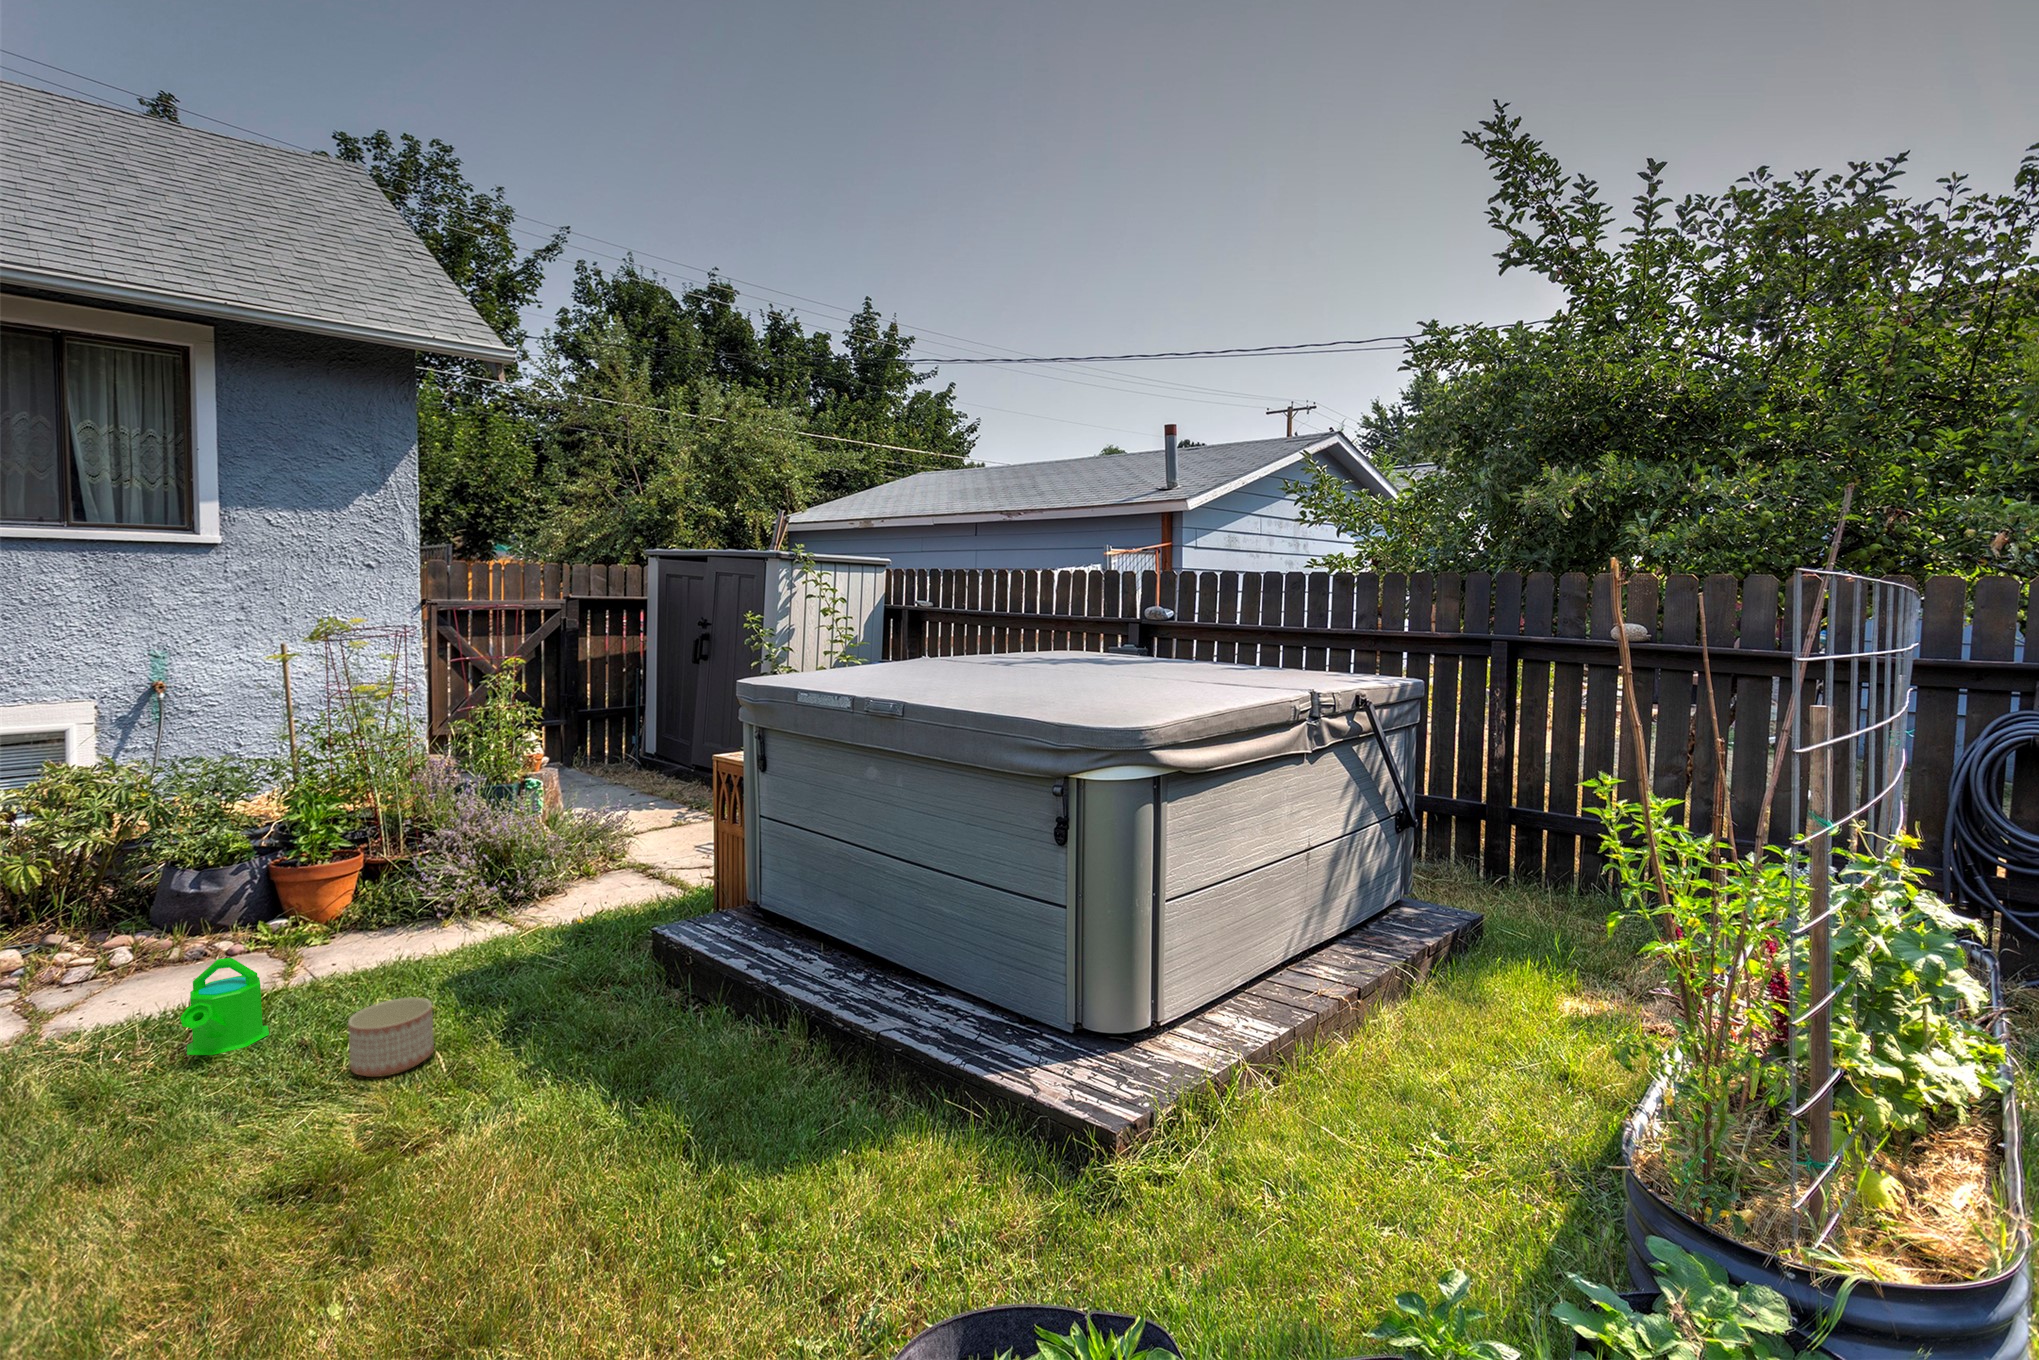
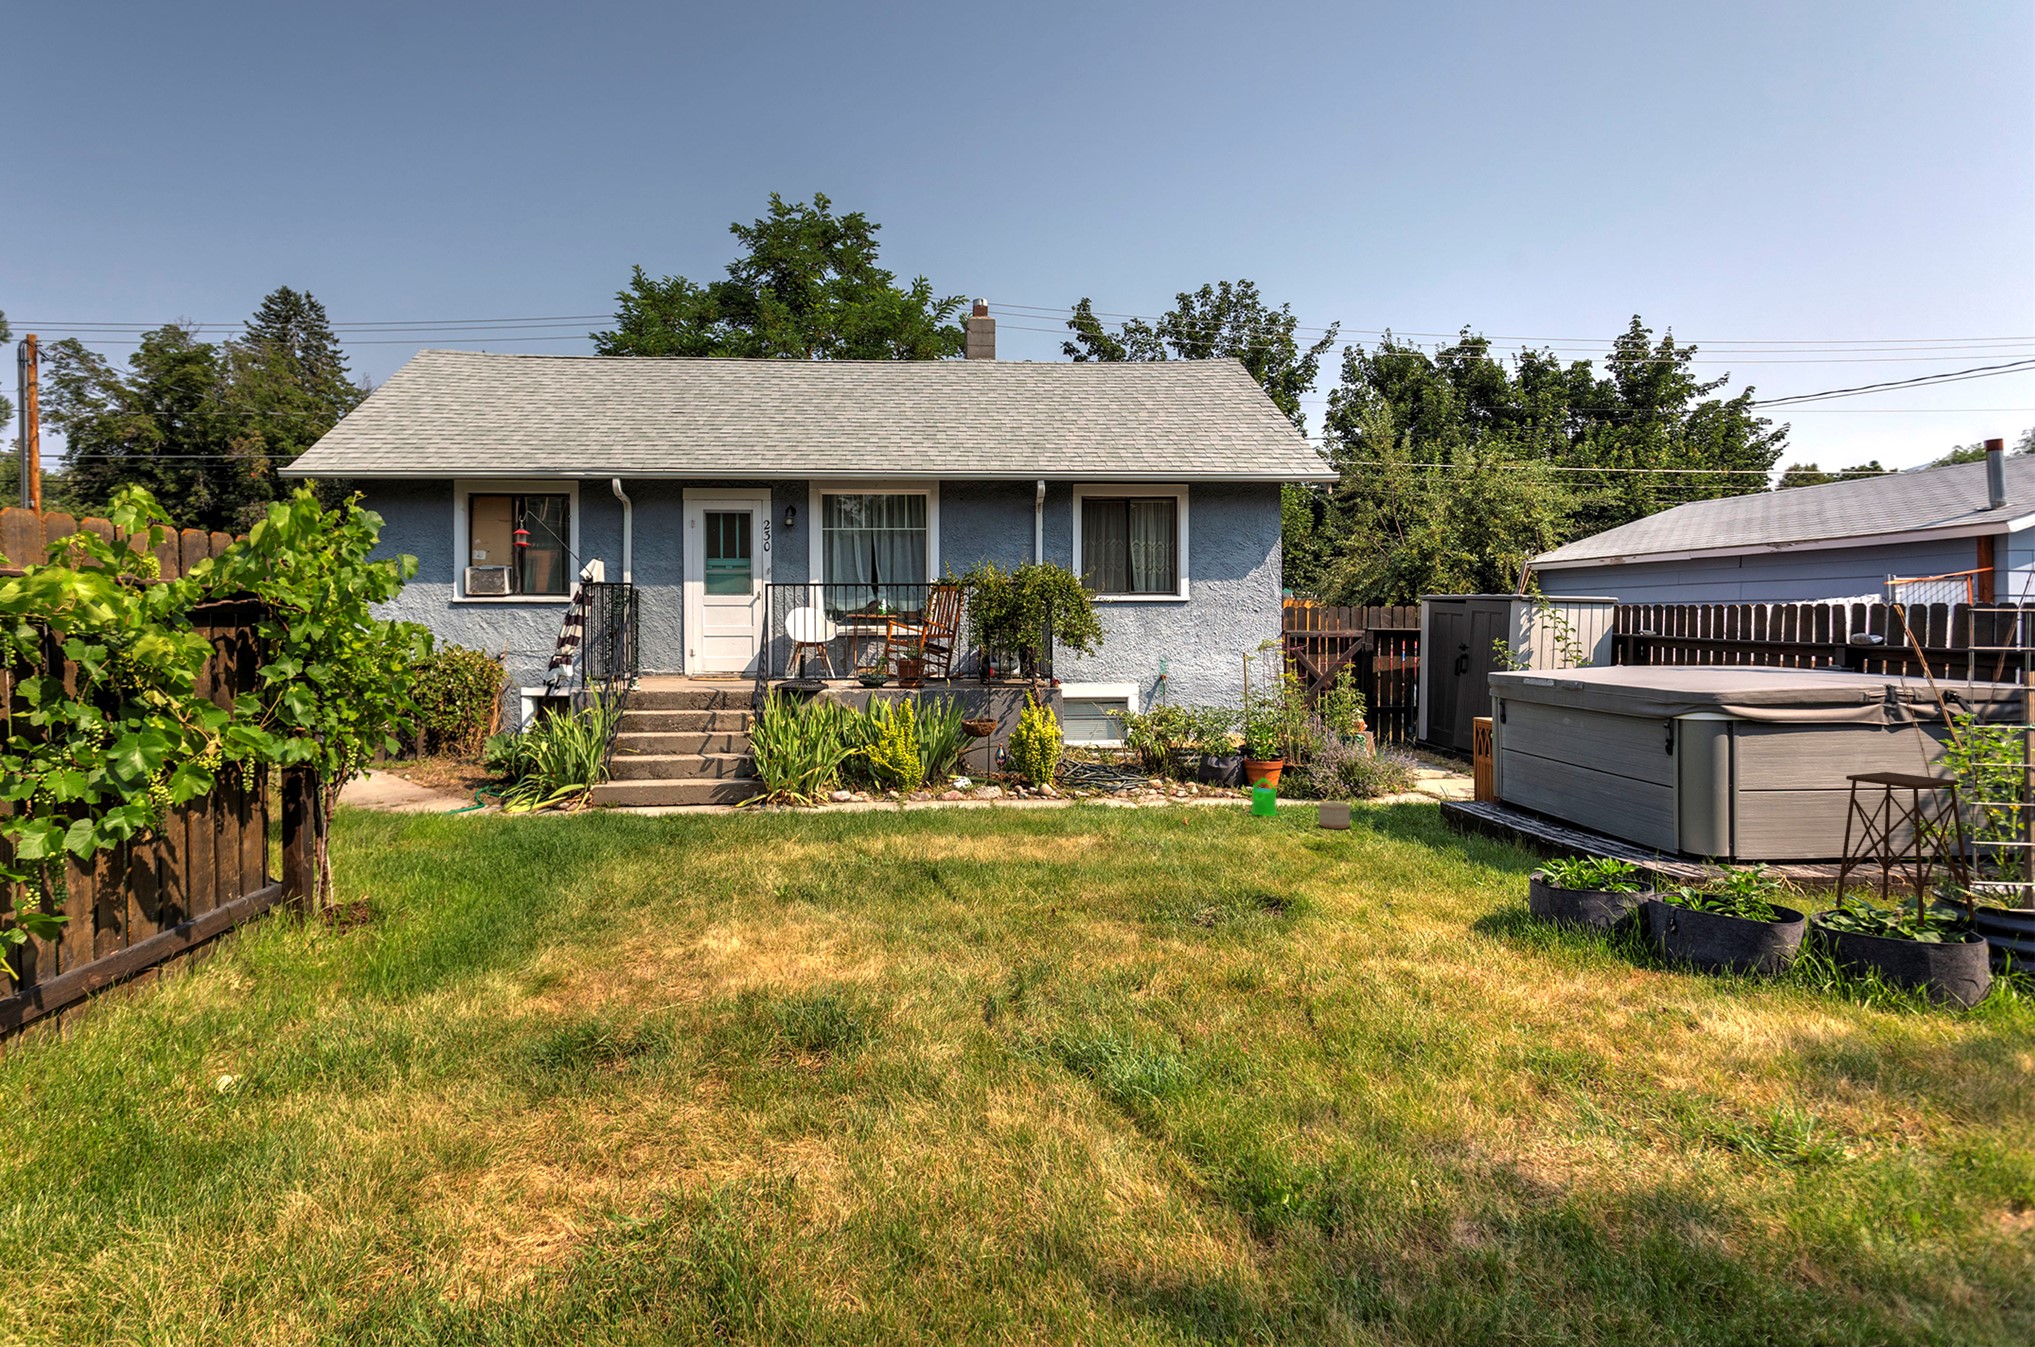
side table: none [1328,849,1481,1152] -> present [1836,772,1975,927]

